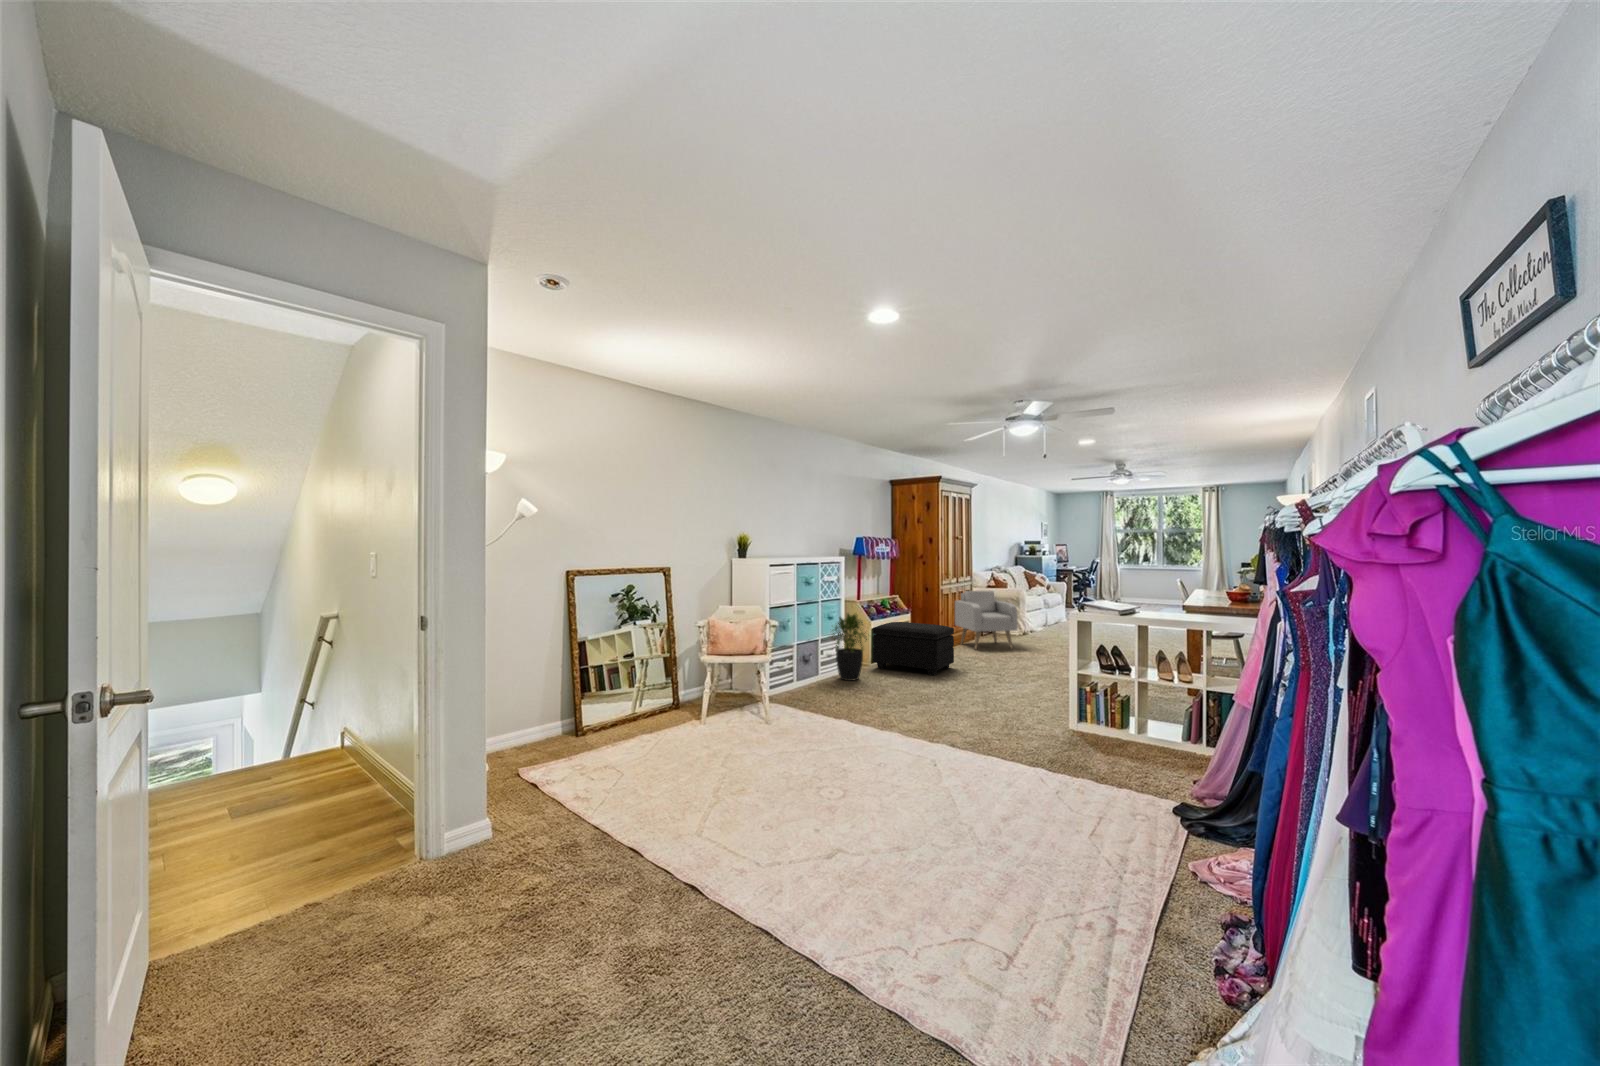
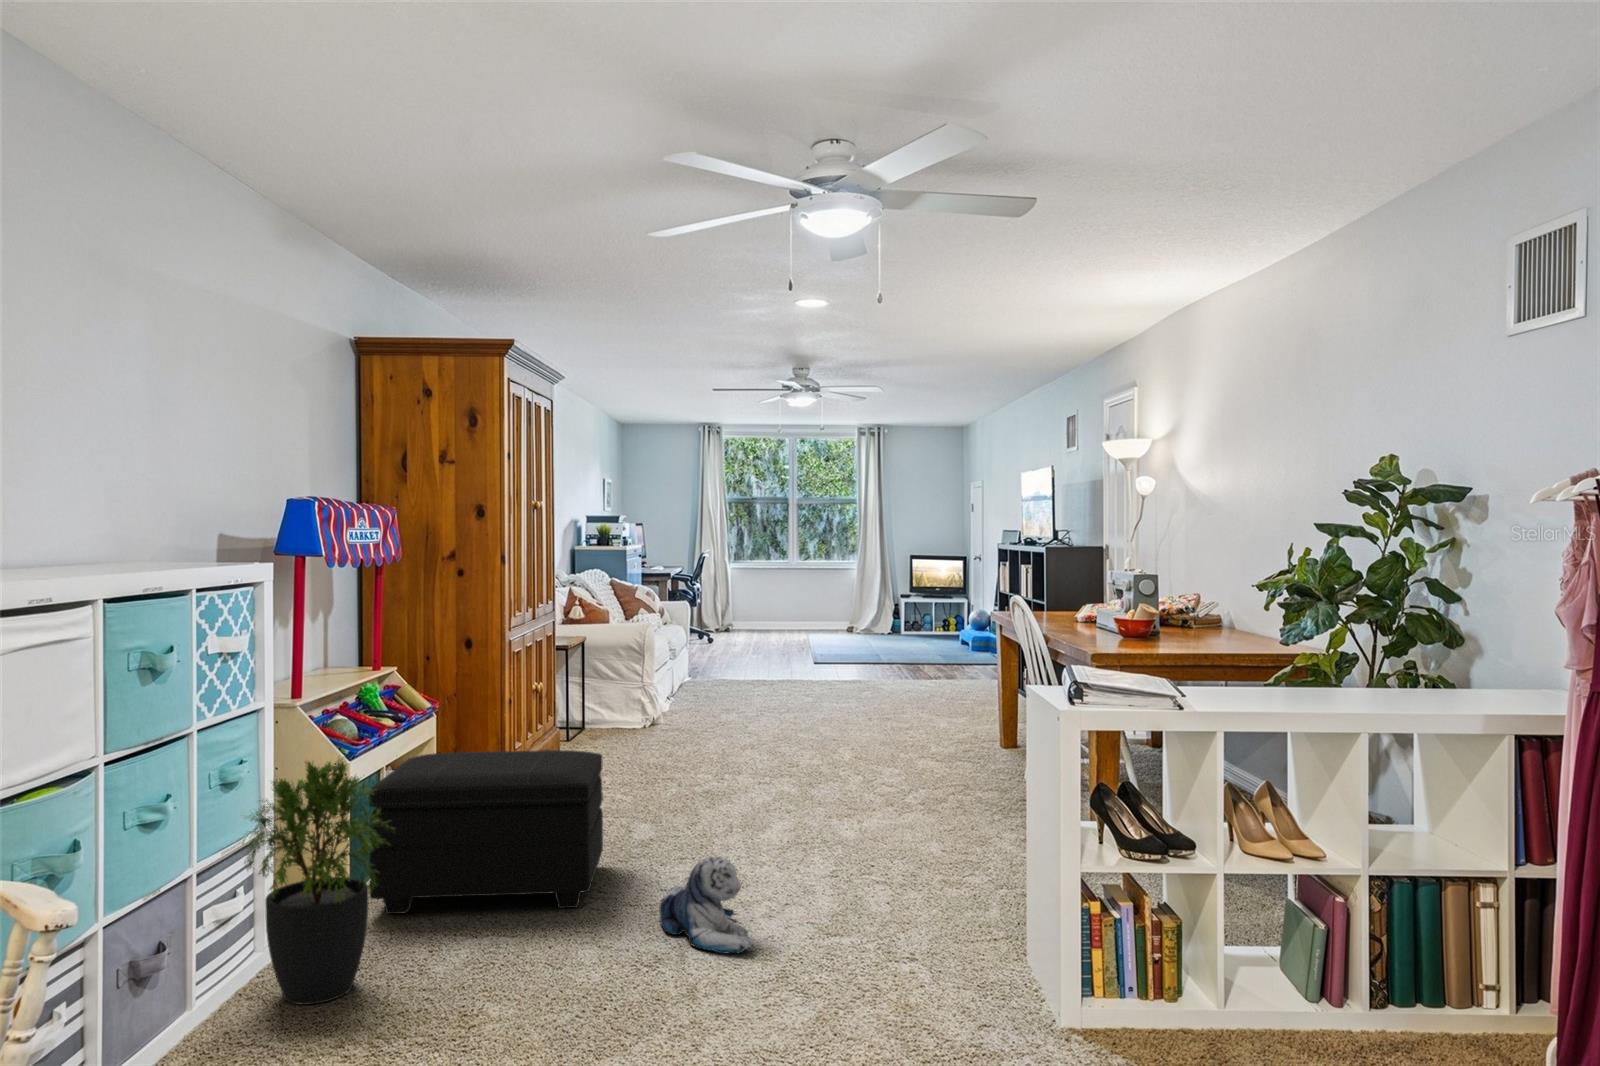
armchair: present [955,591,1018,650] -> none [523,634,685,790]
plush toy: none [954,660,981,691] -> present [659,857,753,953]

